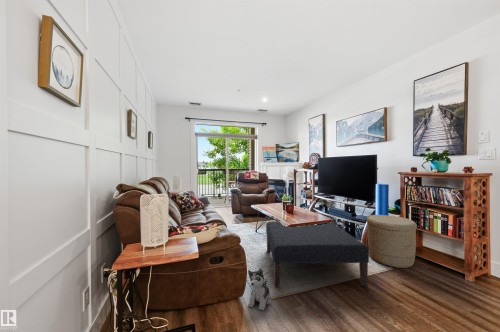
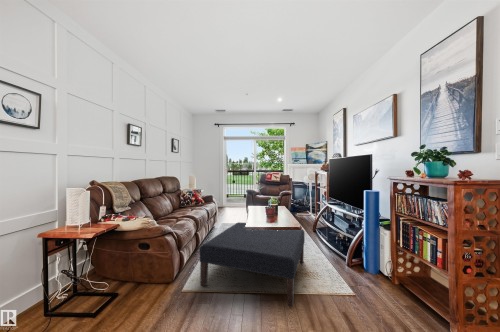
basket: present [366,215,417,268] -> none [336,227,396,298]
plush toy: present [248,268,271,310] -> none [159,263,190,303]

